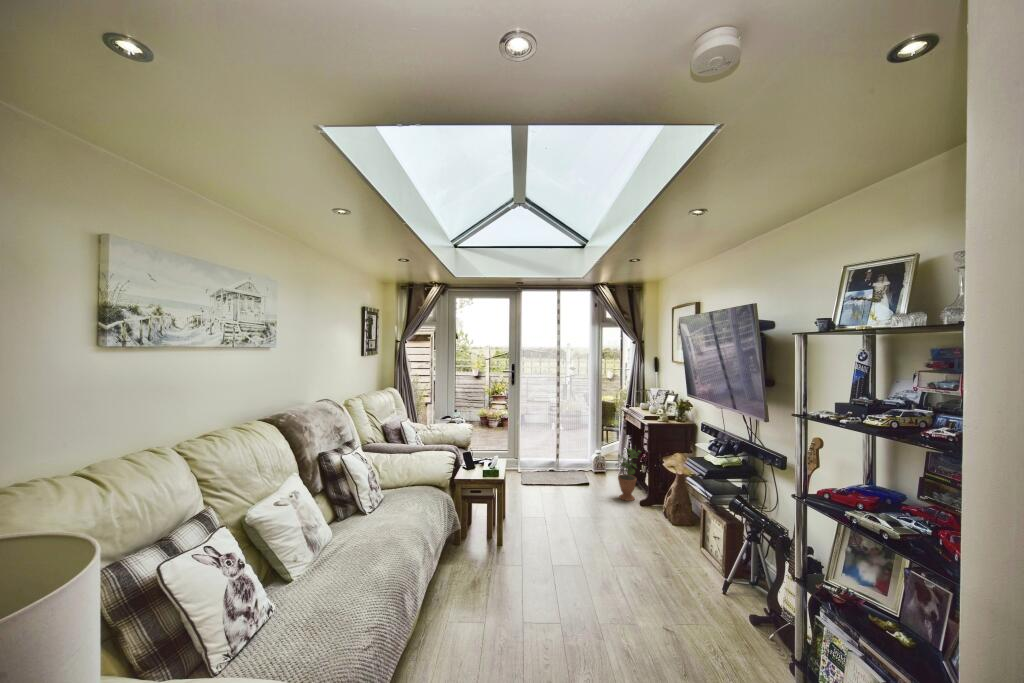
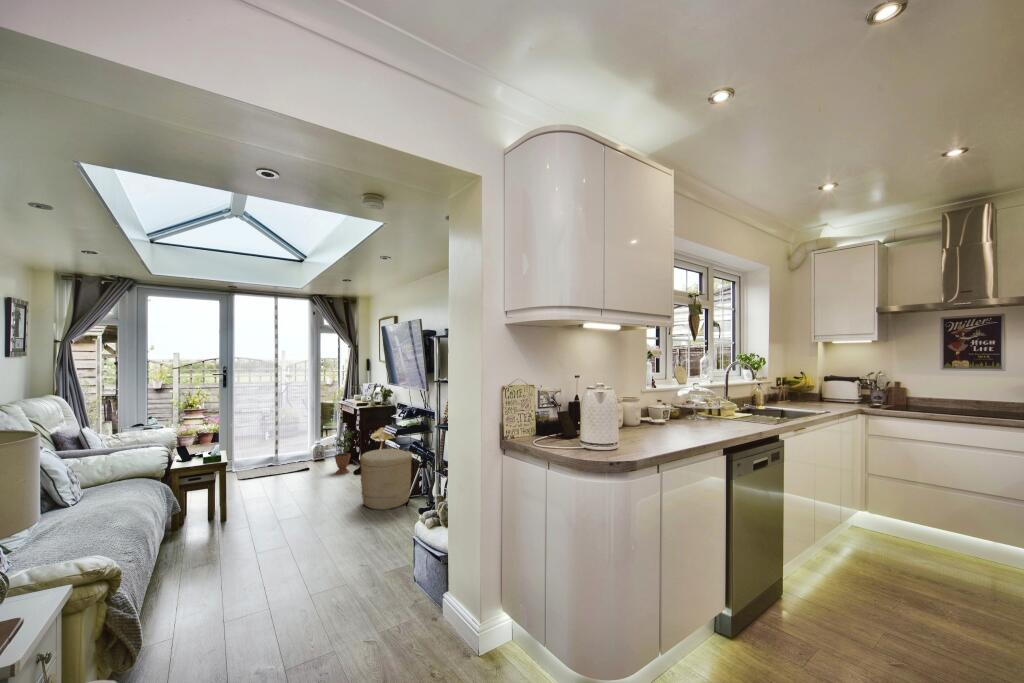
woven basket: none [652,493,730,591] -> present [360,449,412,510]

